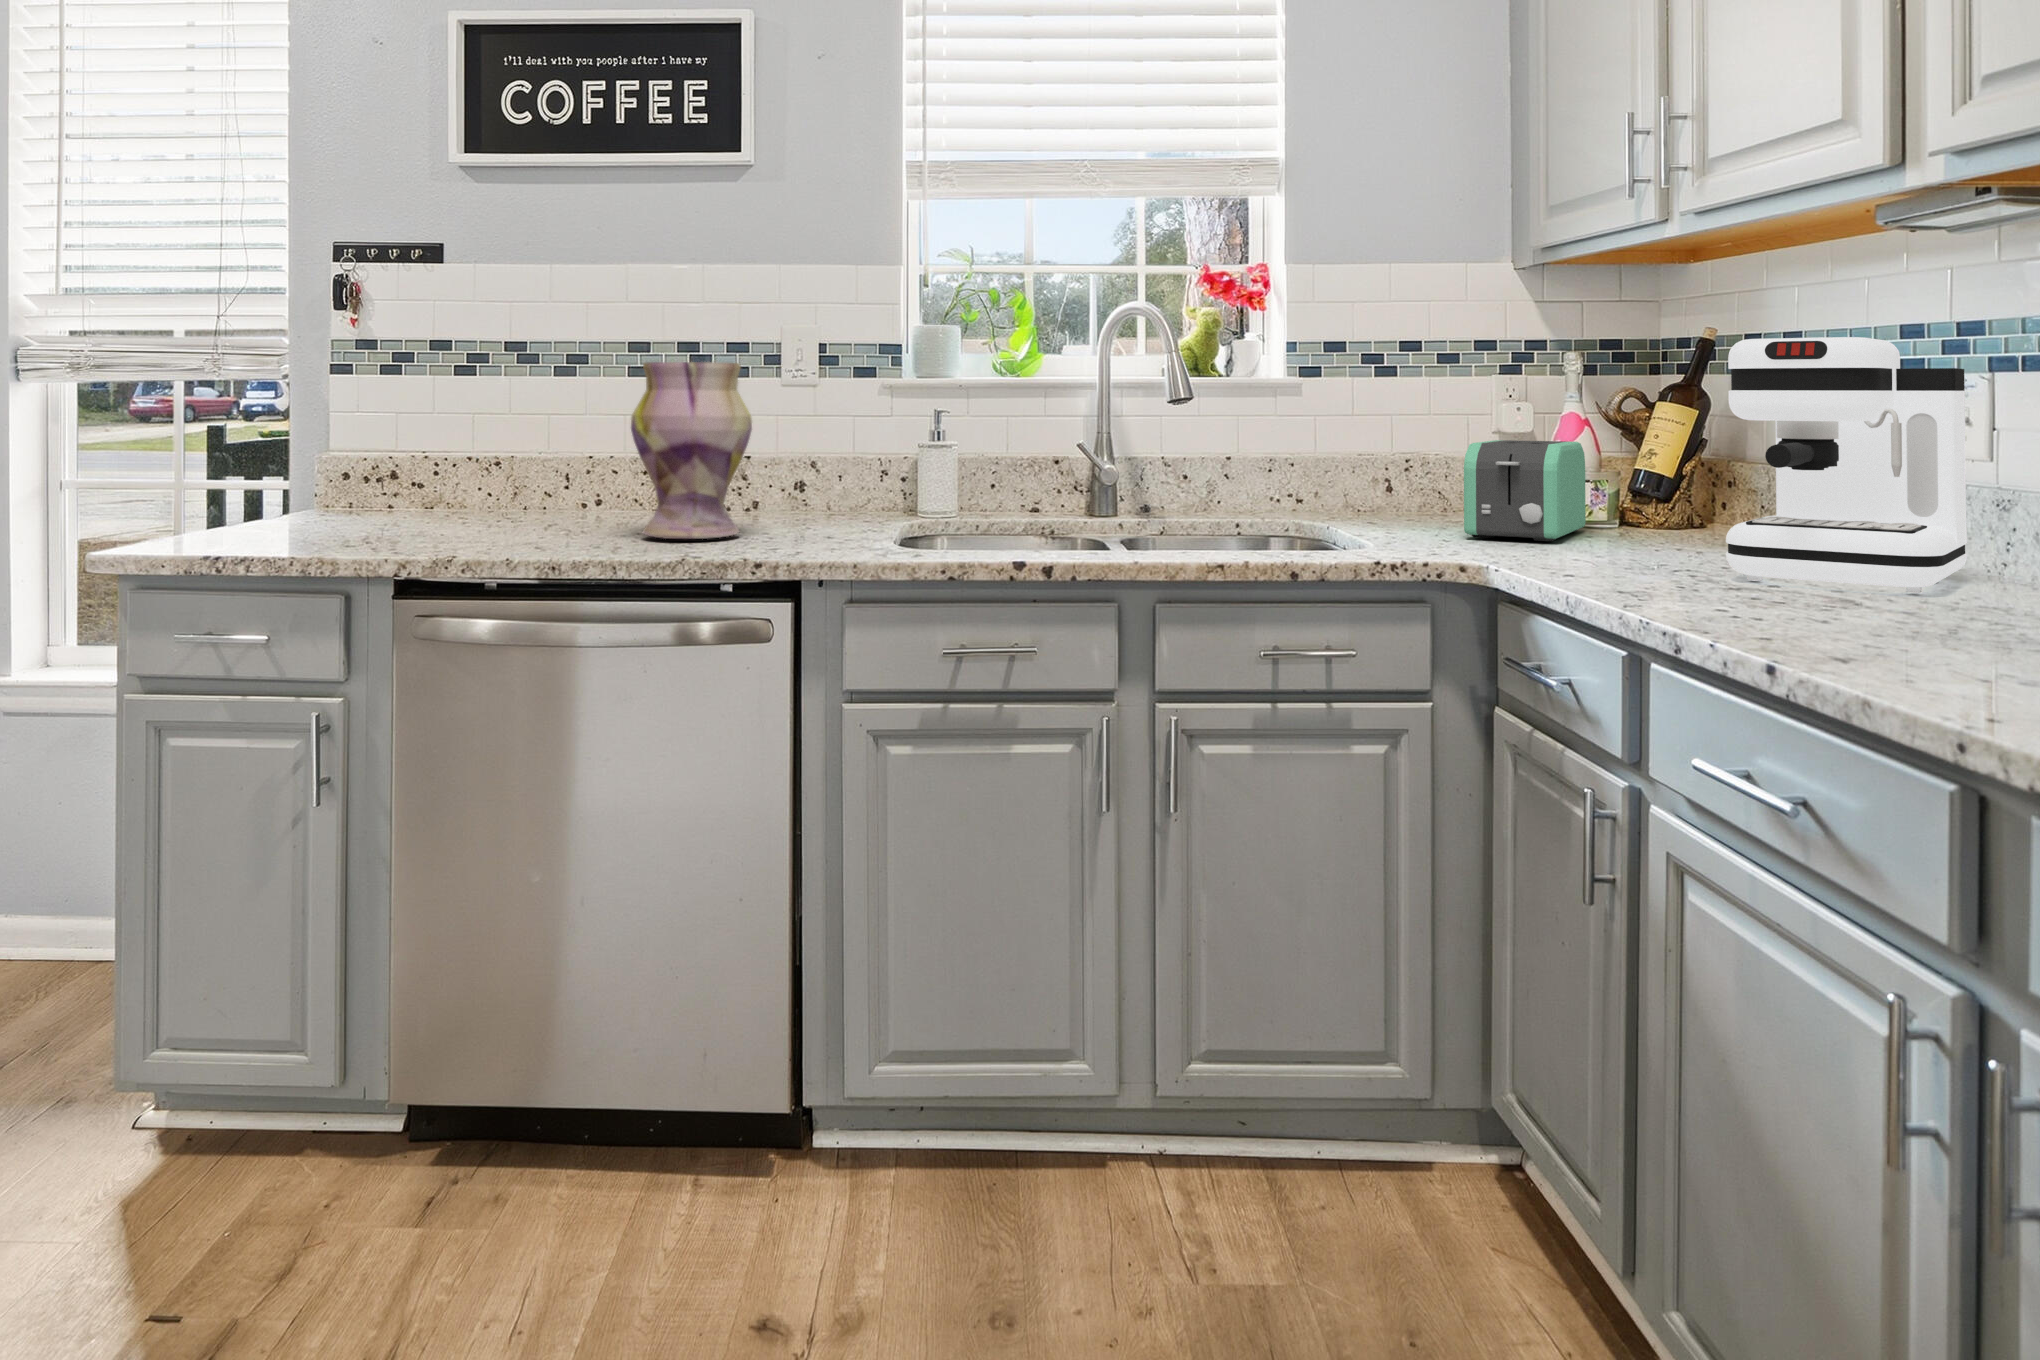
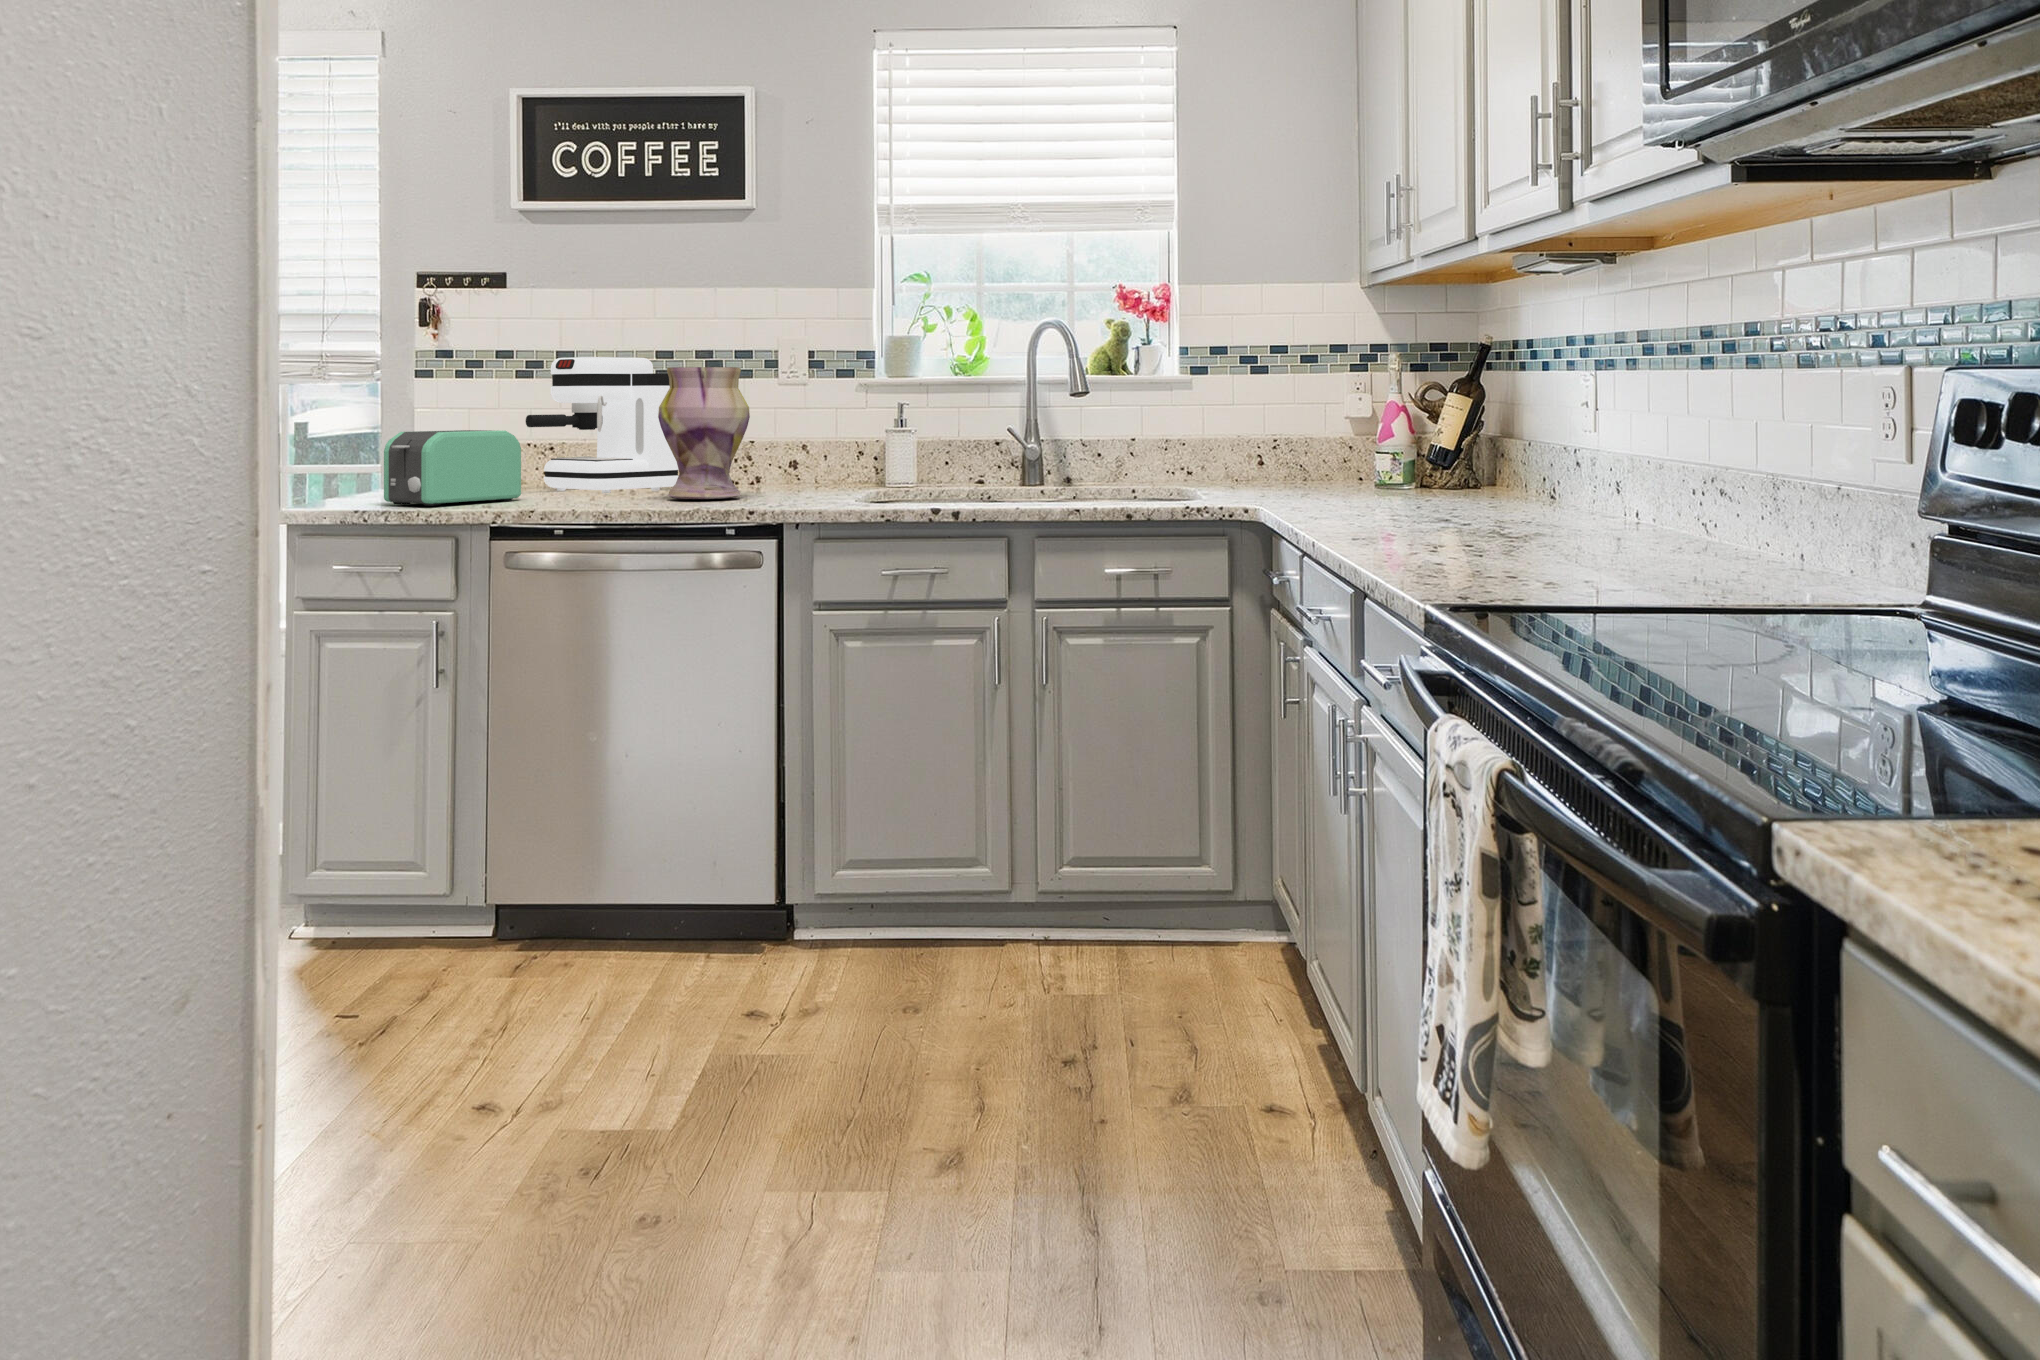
coffee maker: present [1726,337,1967,593] -> present [526,357,678,493]
toaster: present [1464,440,1586,541] -> present [384,430,521,506]

